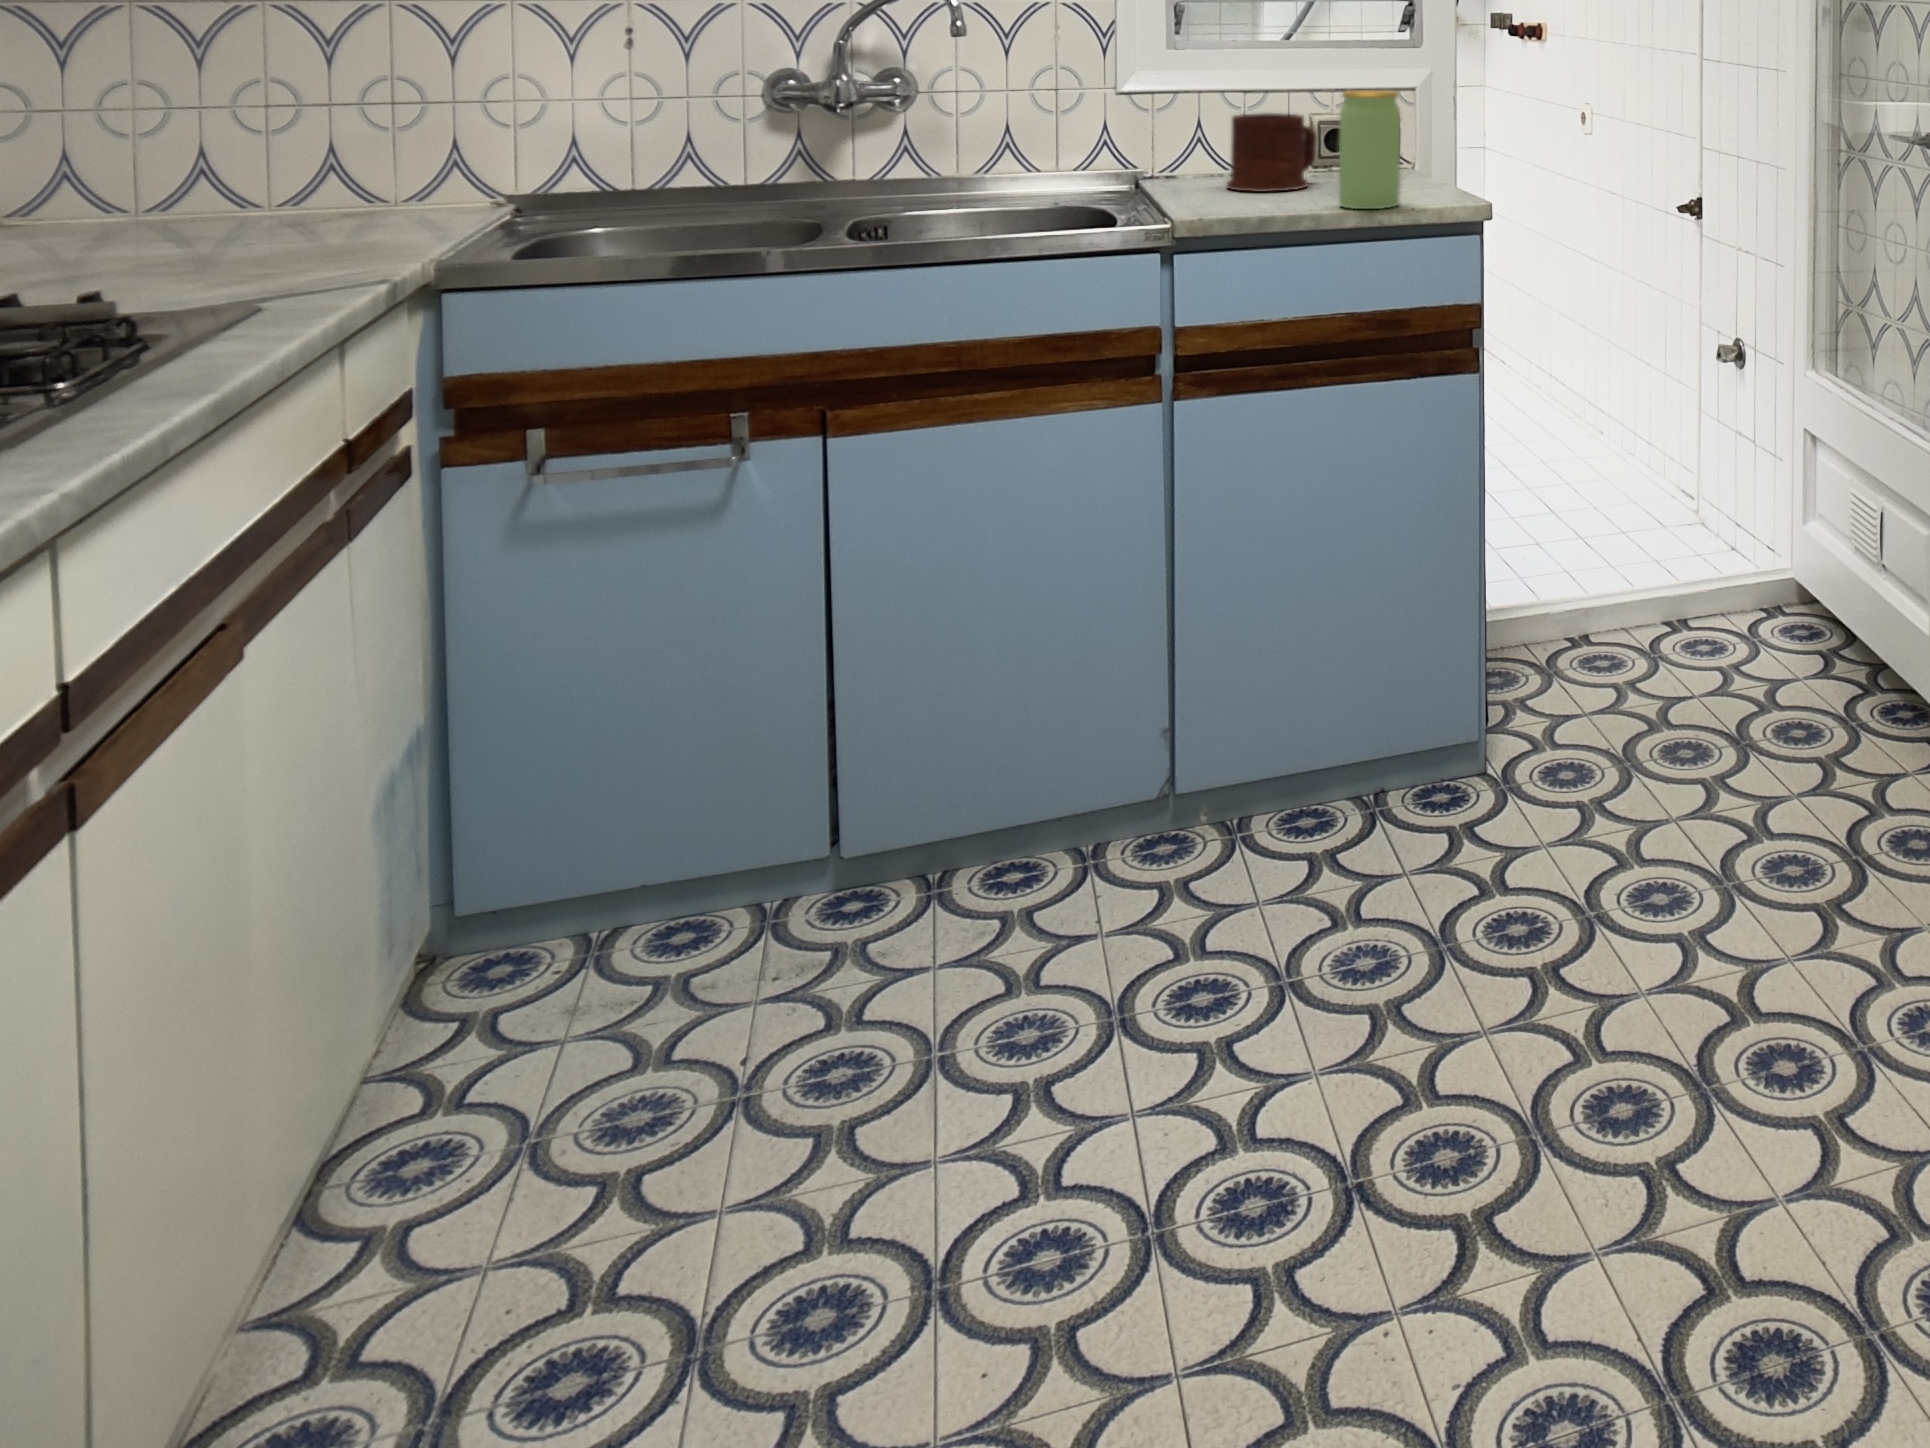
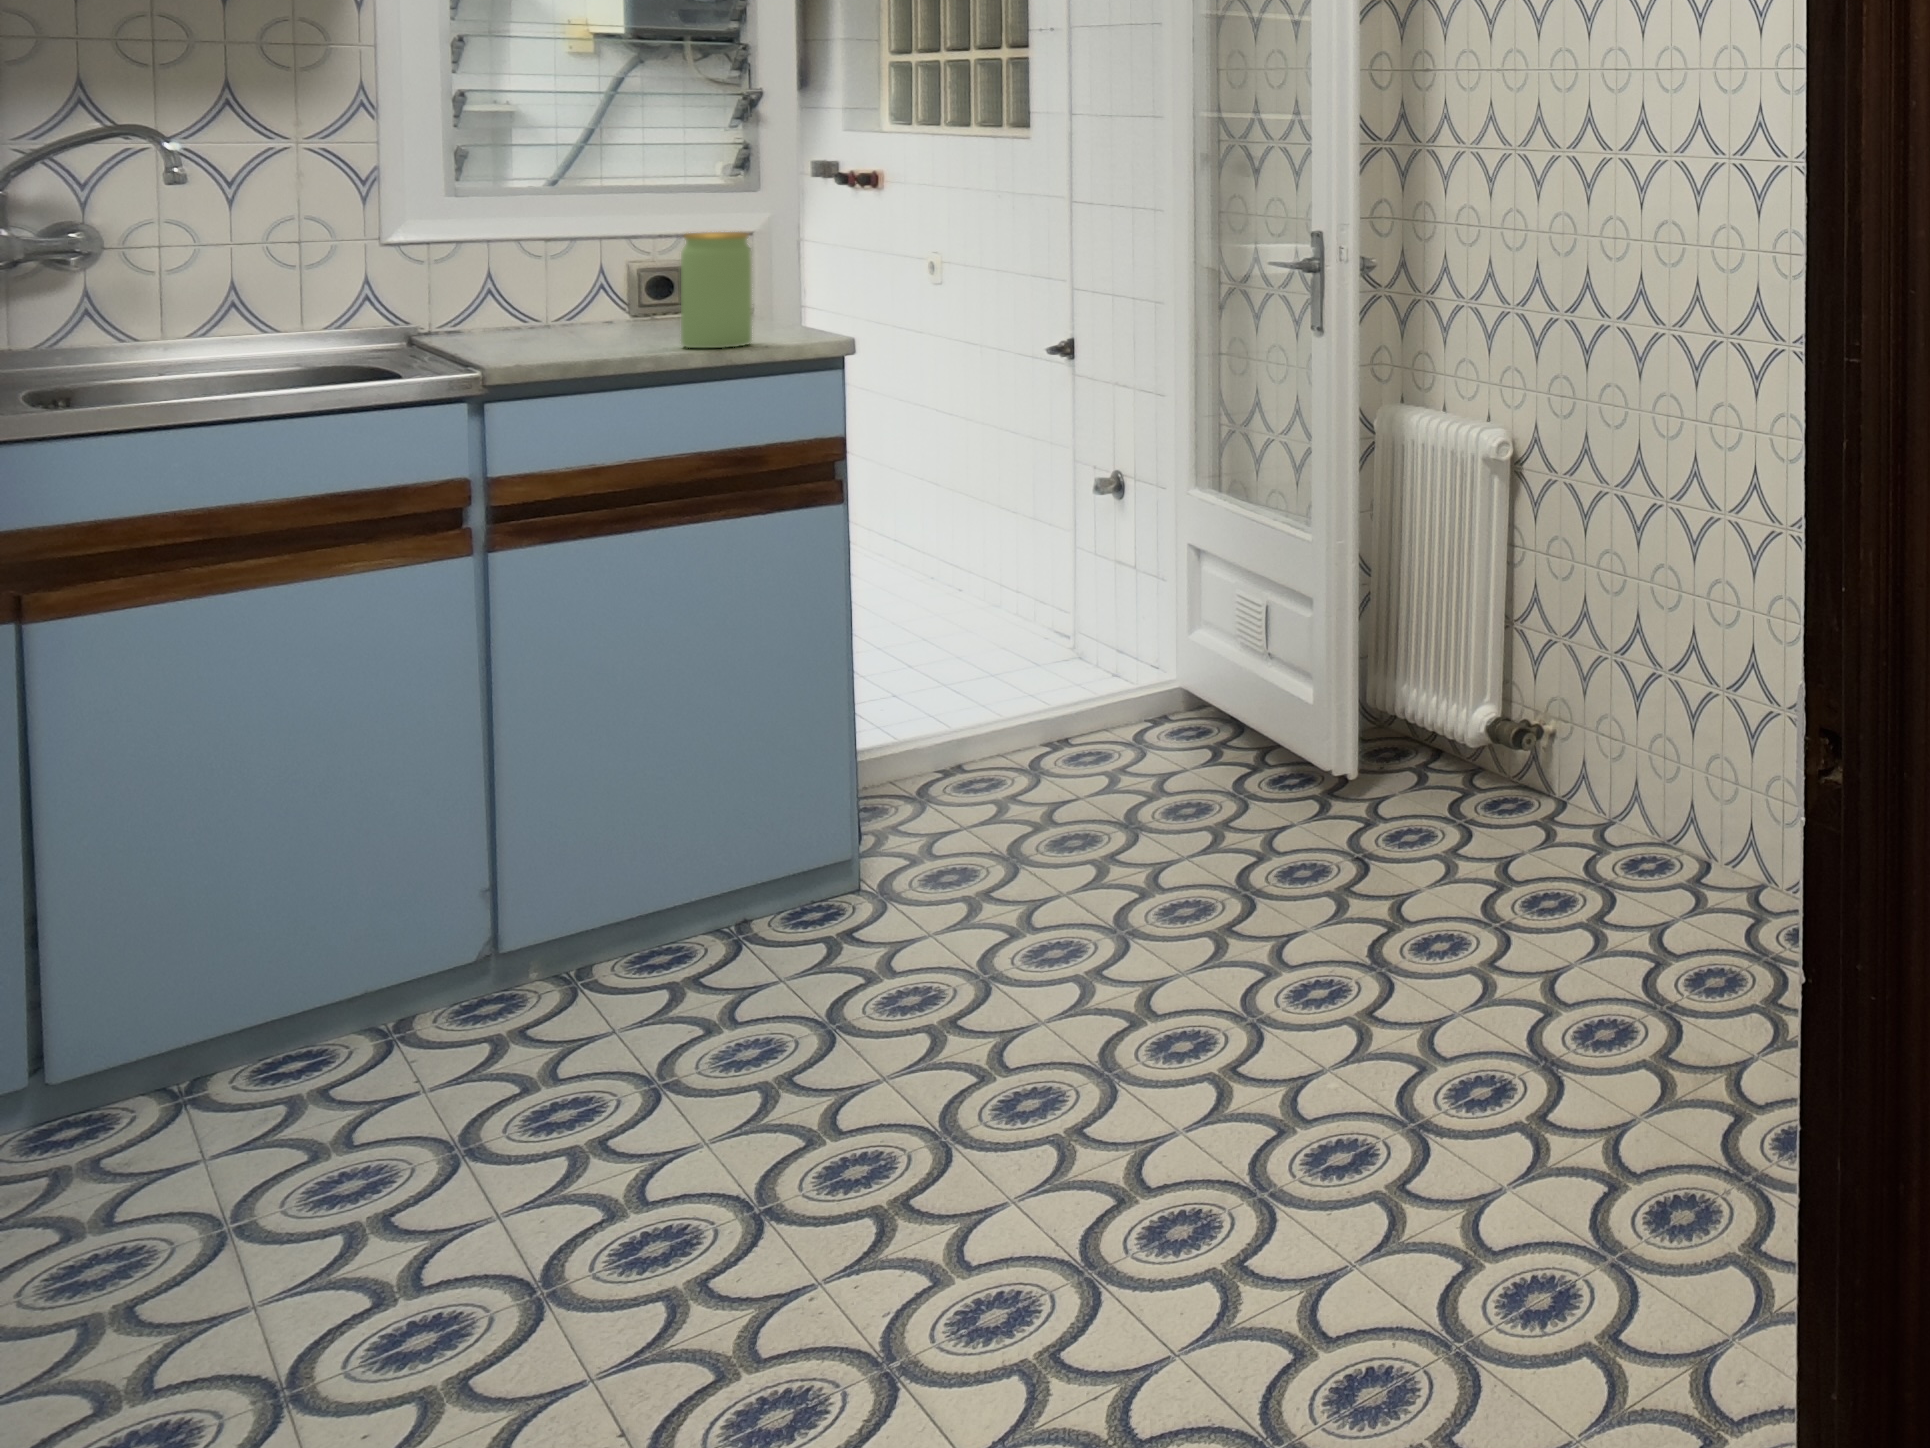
mug: present [1227,113,1316,192] -> none [531,262,638,341]

